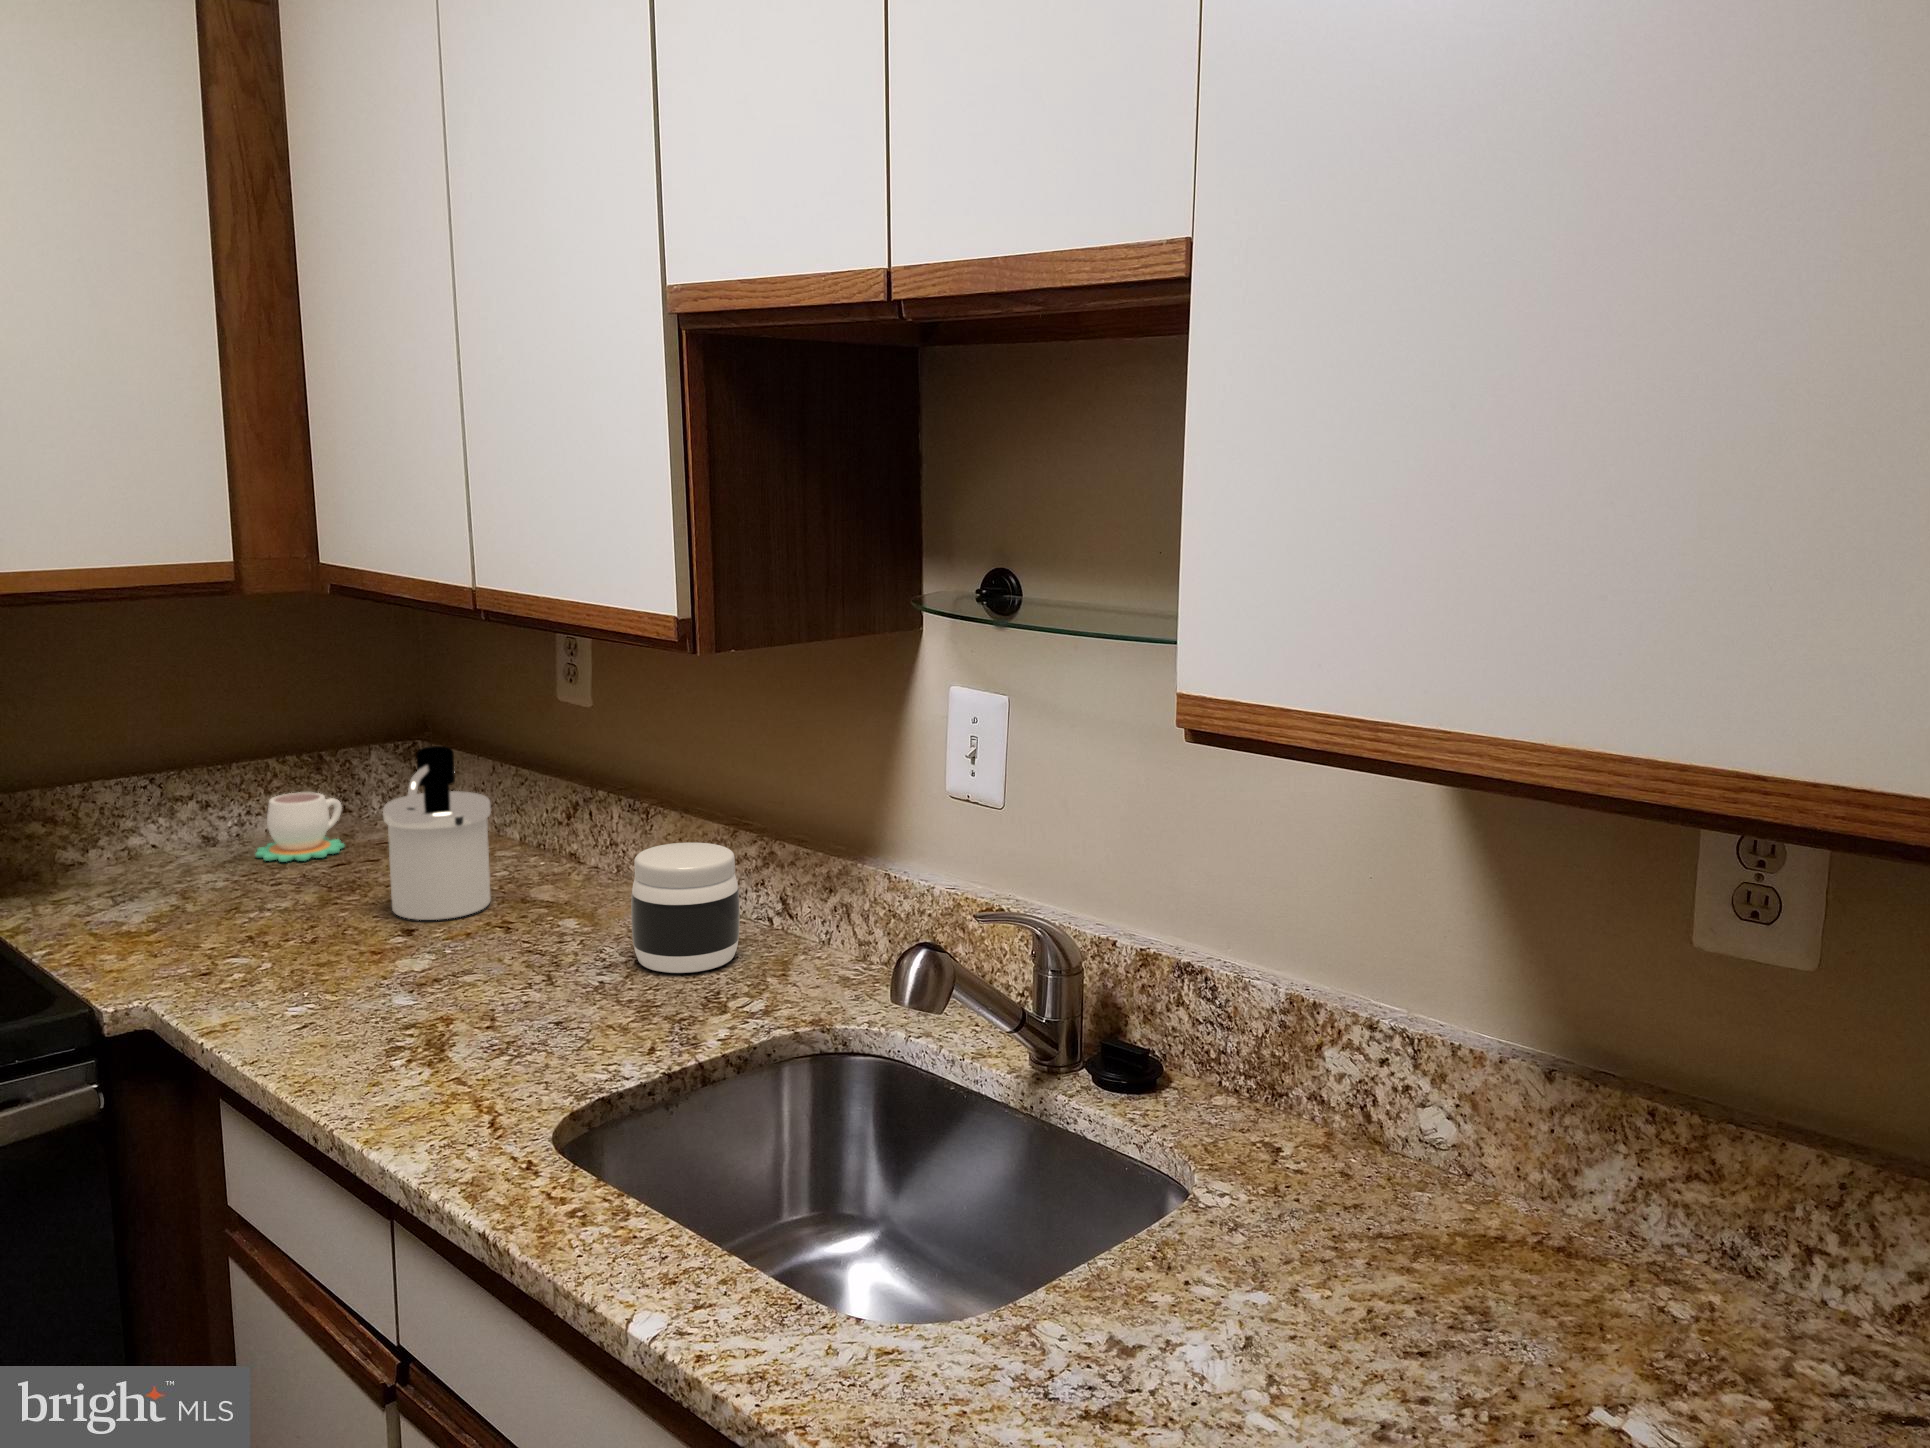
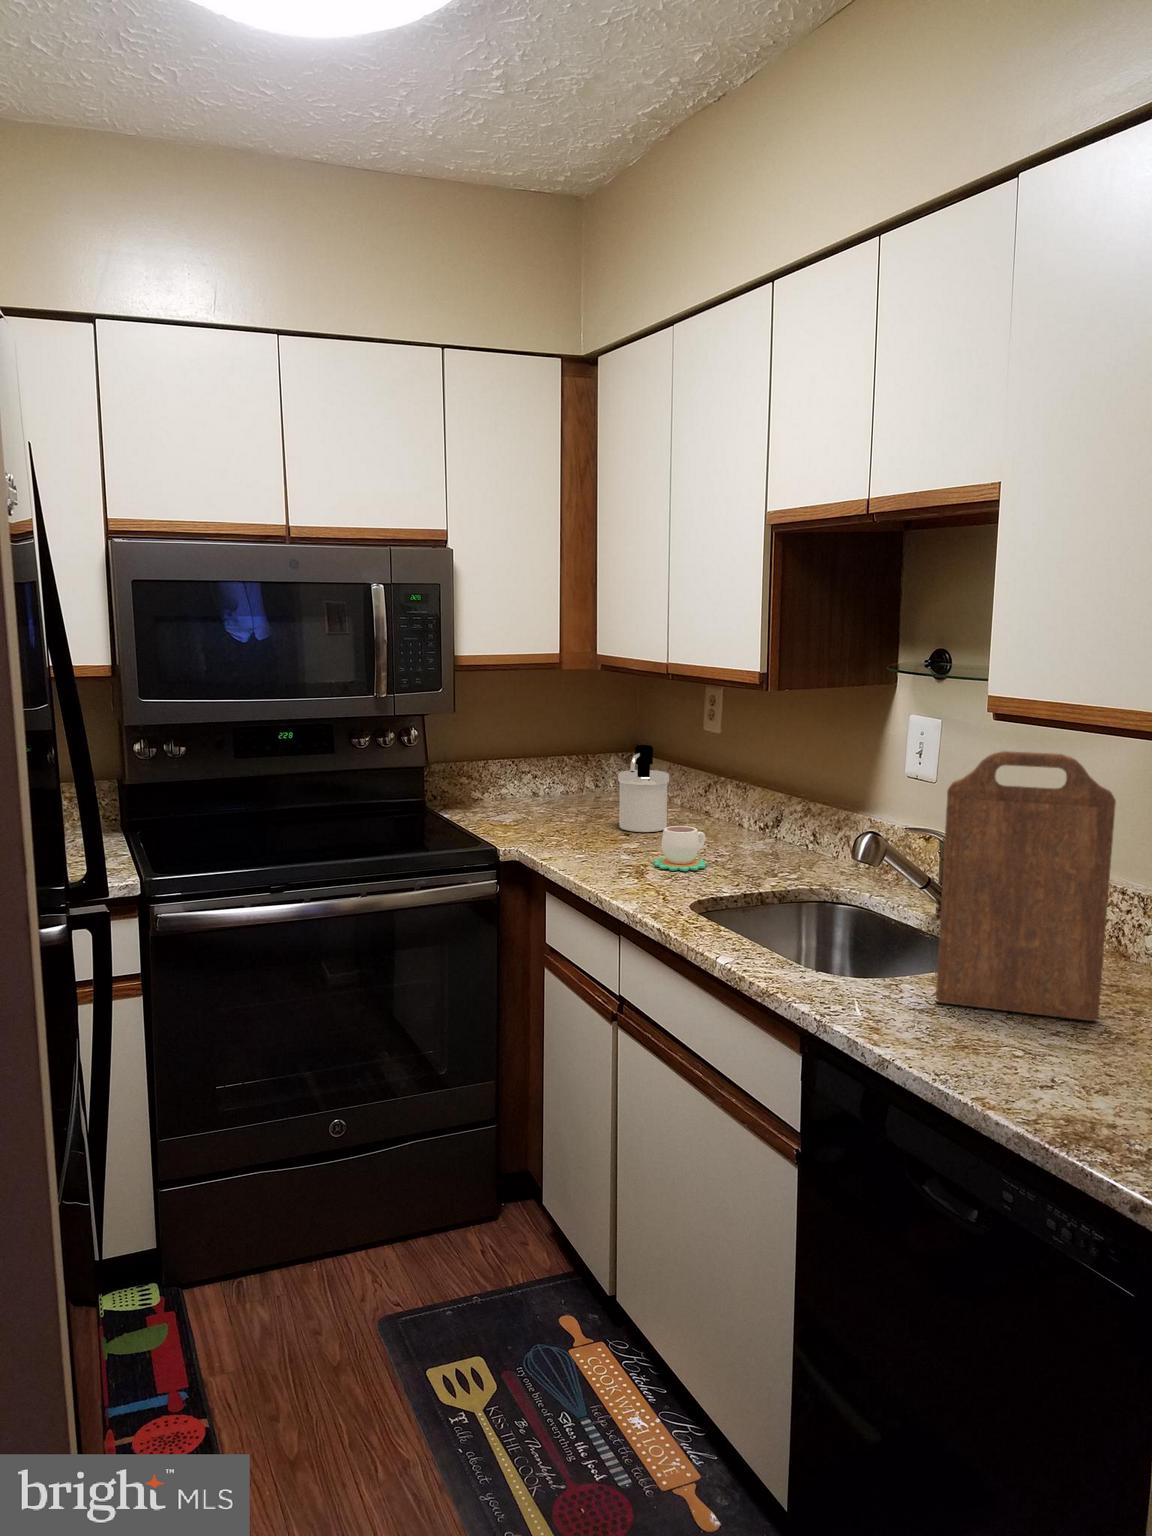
mug: present [256,792,344,862] -> present [653,826,707,871]
cutting board: none [1116,838,1455,1374] -> present [936,751,1116,1021]
jar: present [631,842,740,973] -> none [736,797,792,861]

